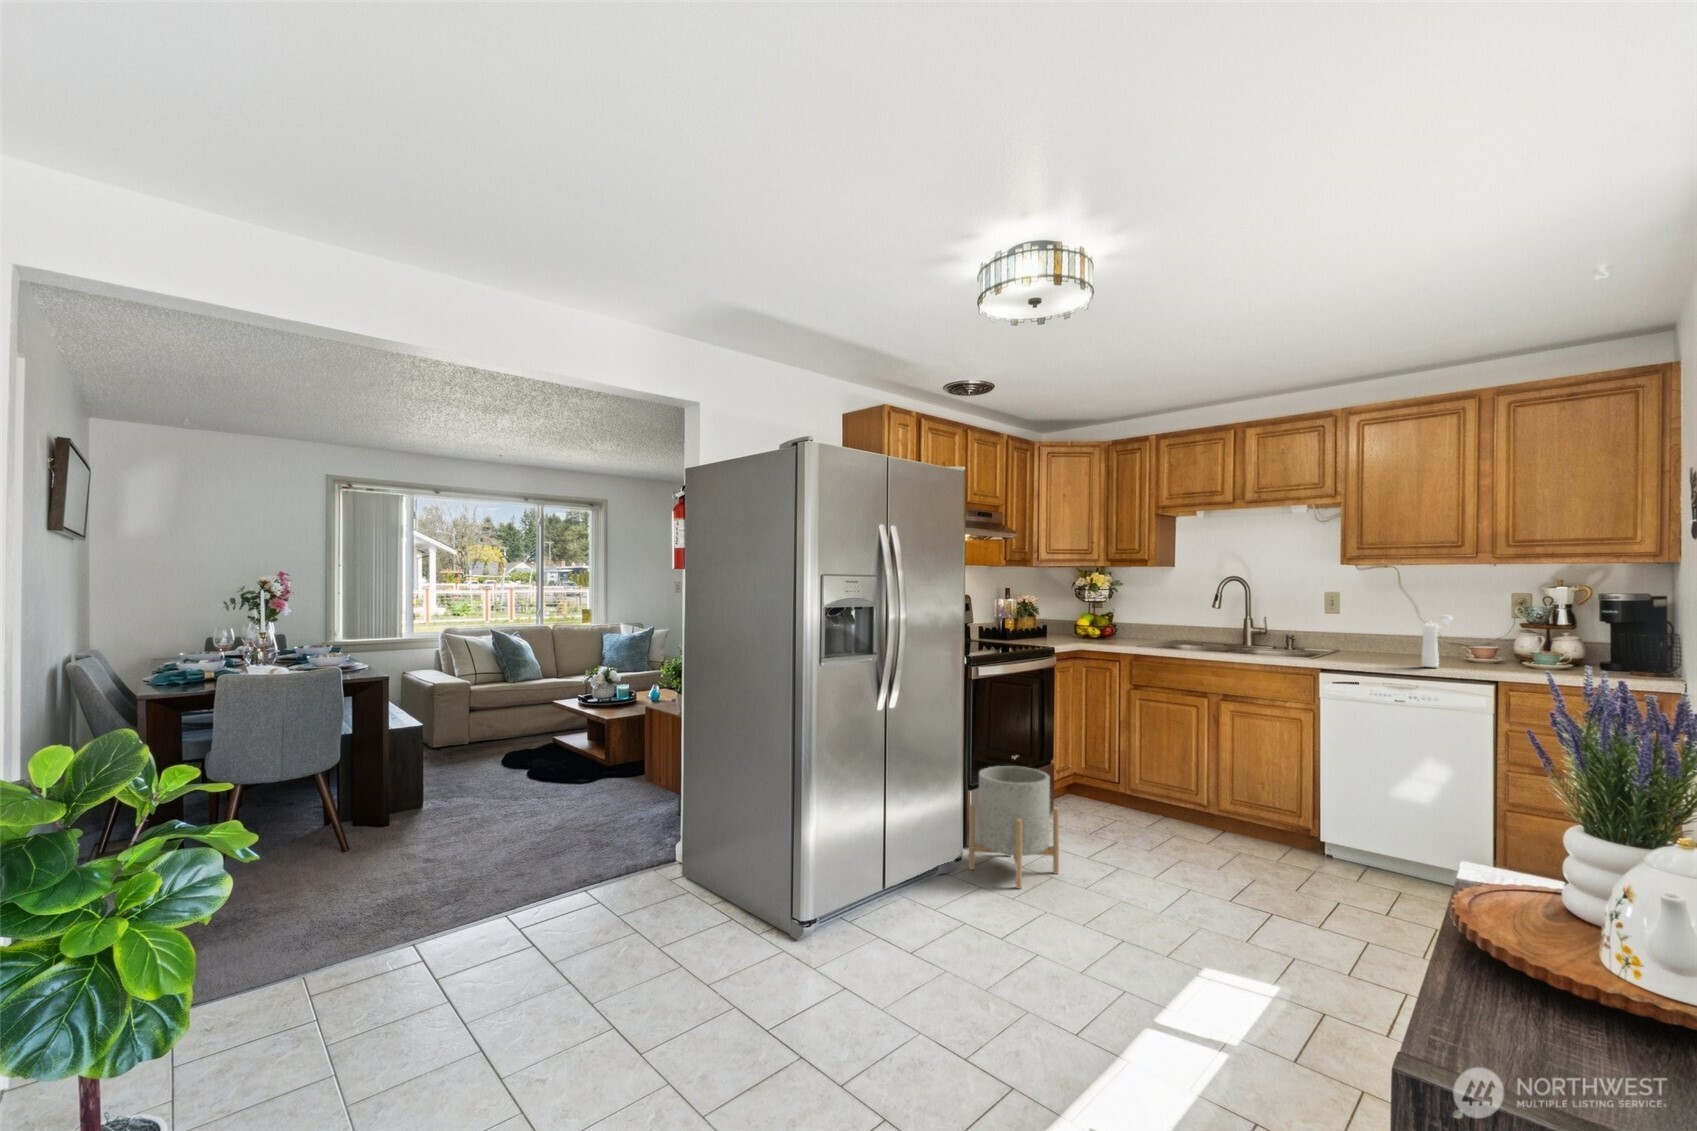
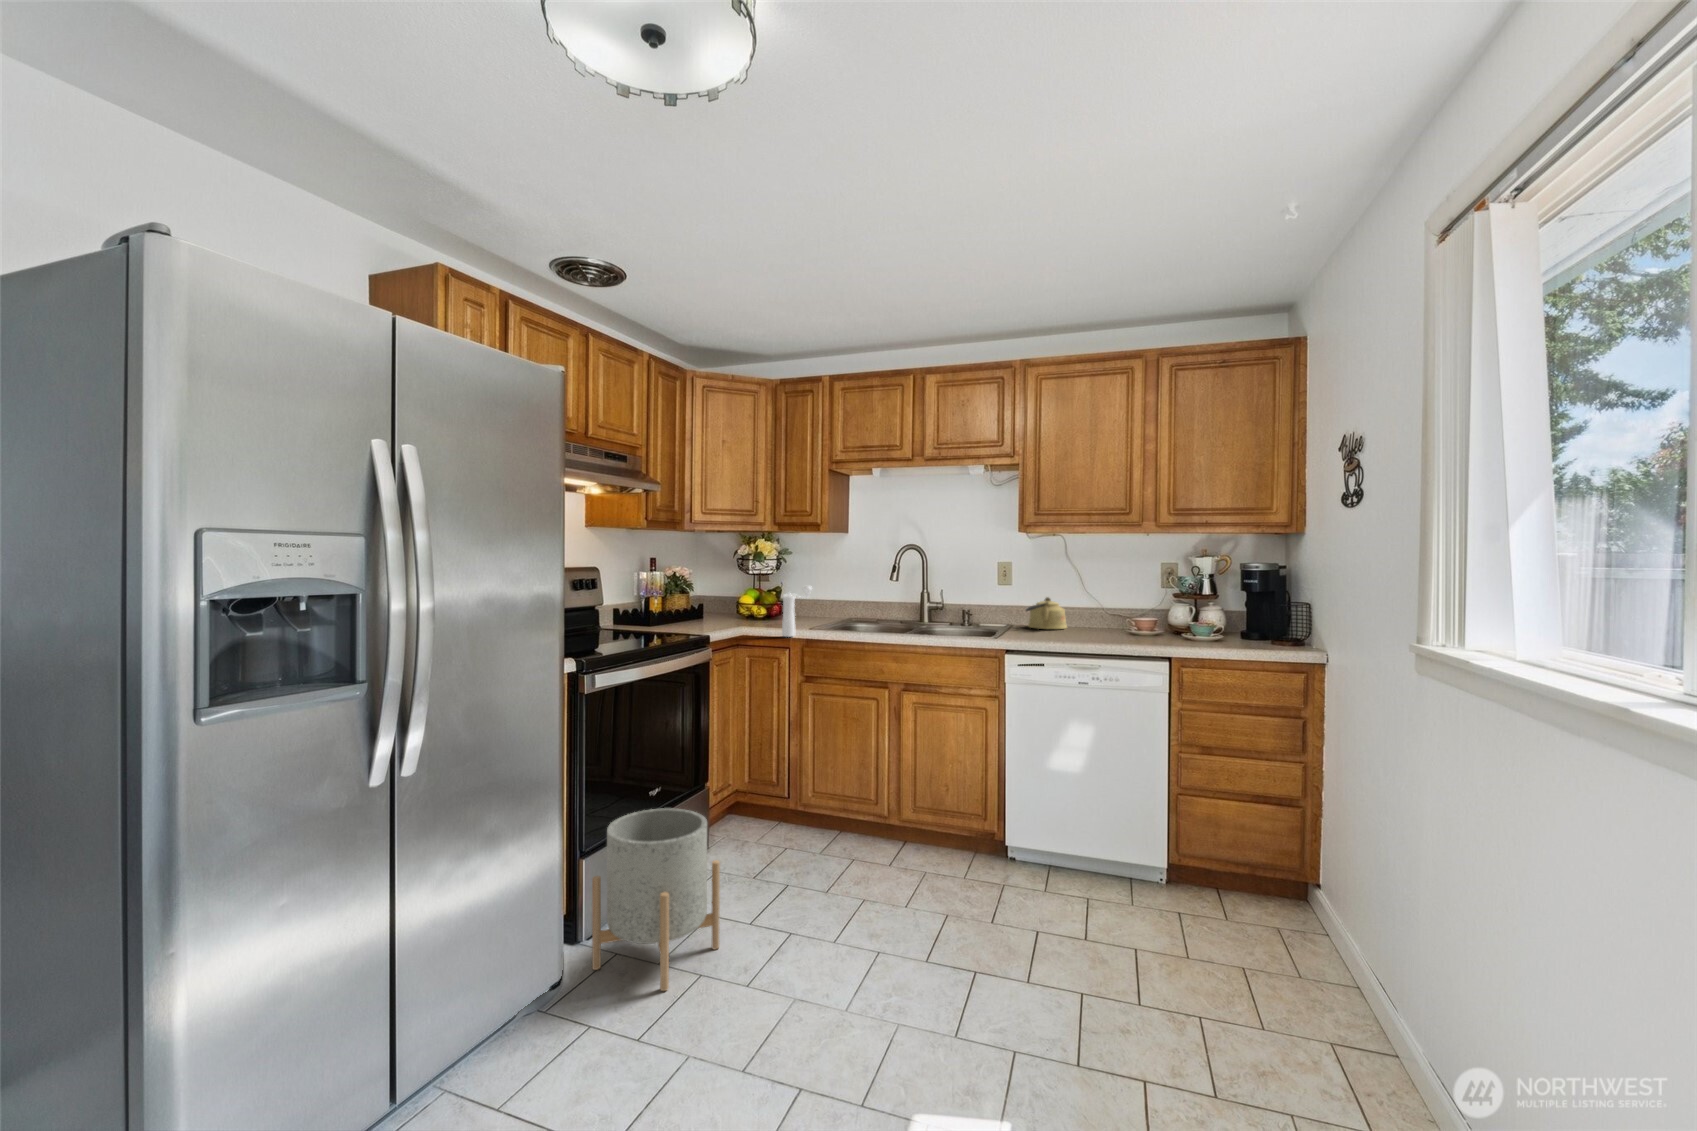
pepper mill: present [1422,616,1453,667] -> present [782,586,812,637]
kettle: none [1350,625,1398,655] -> present [1026,597,1067,629]

